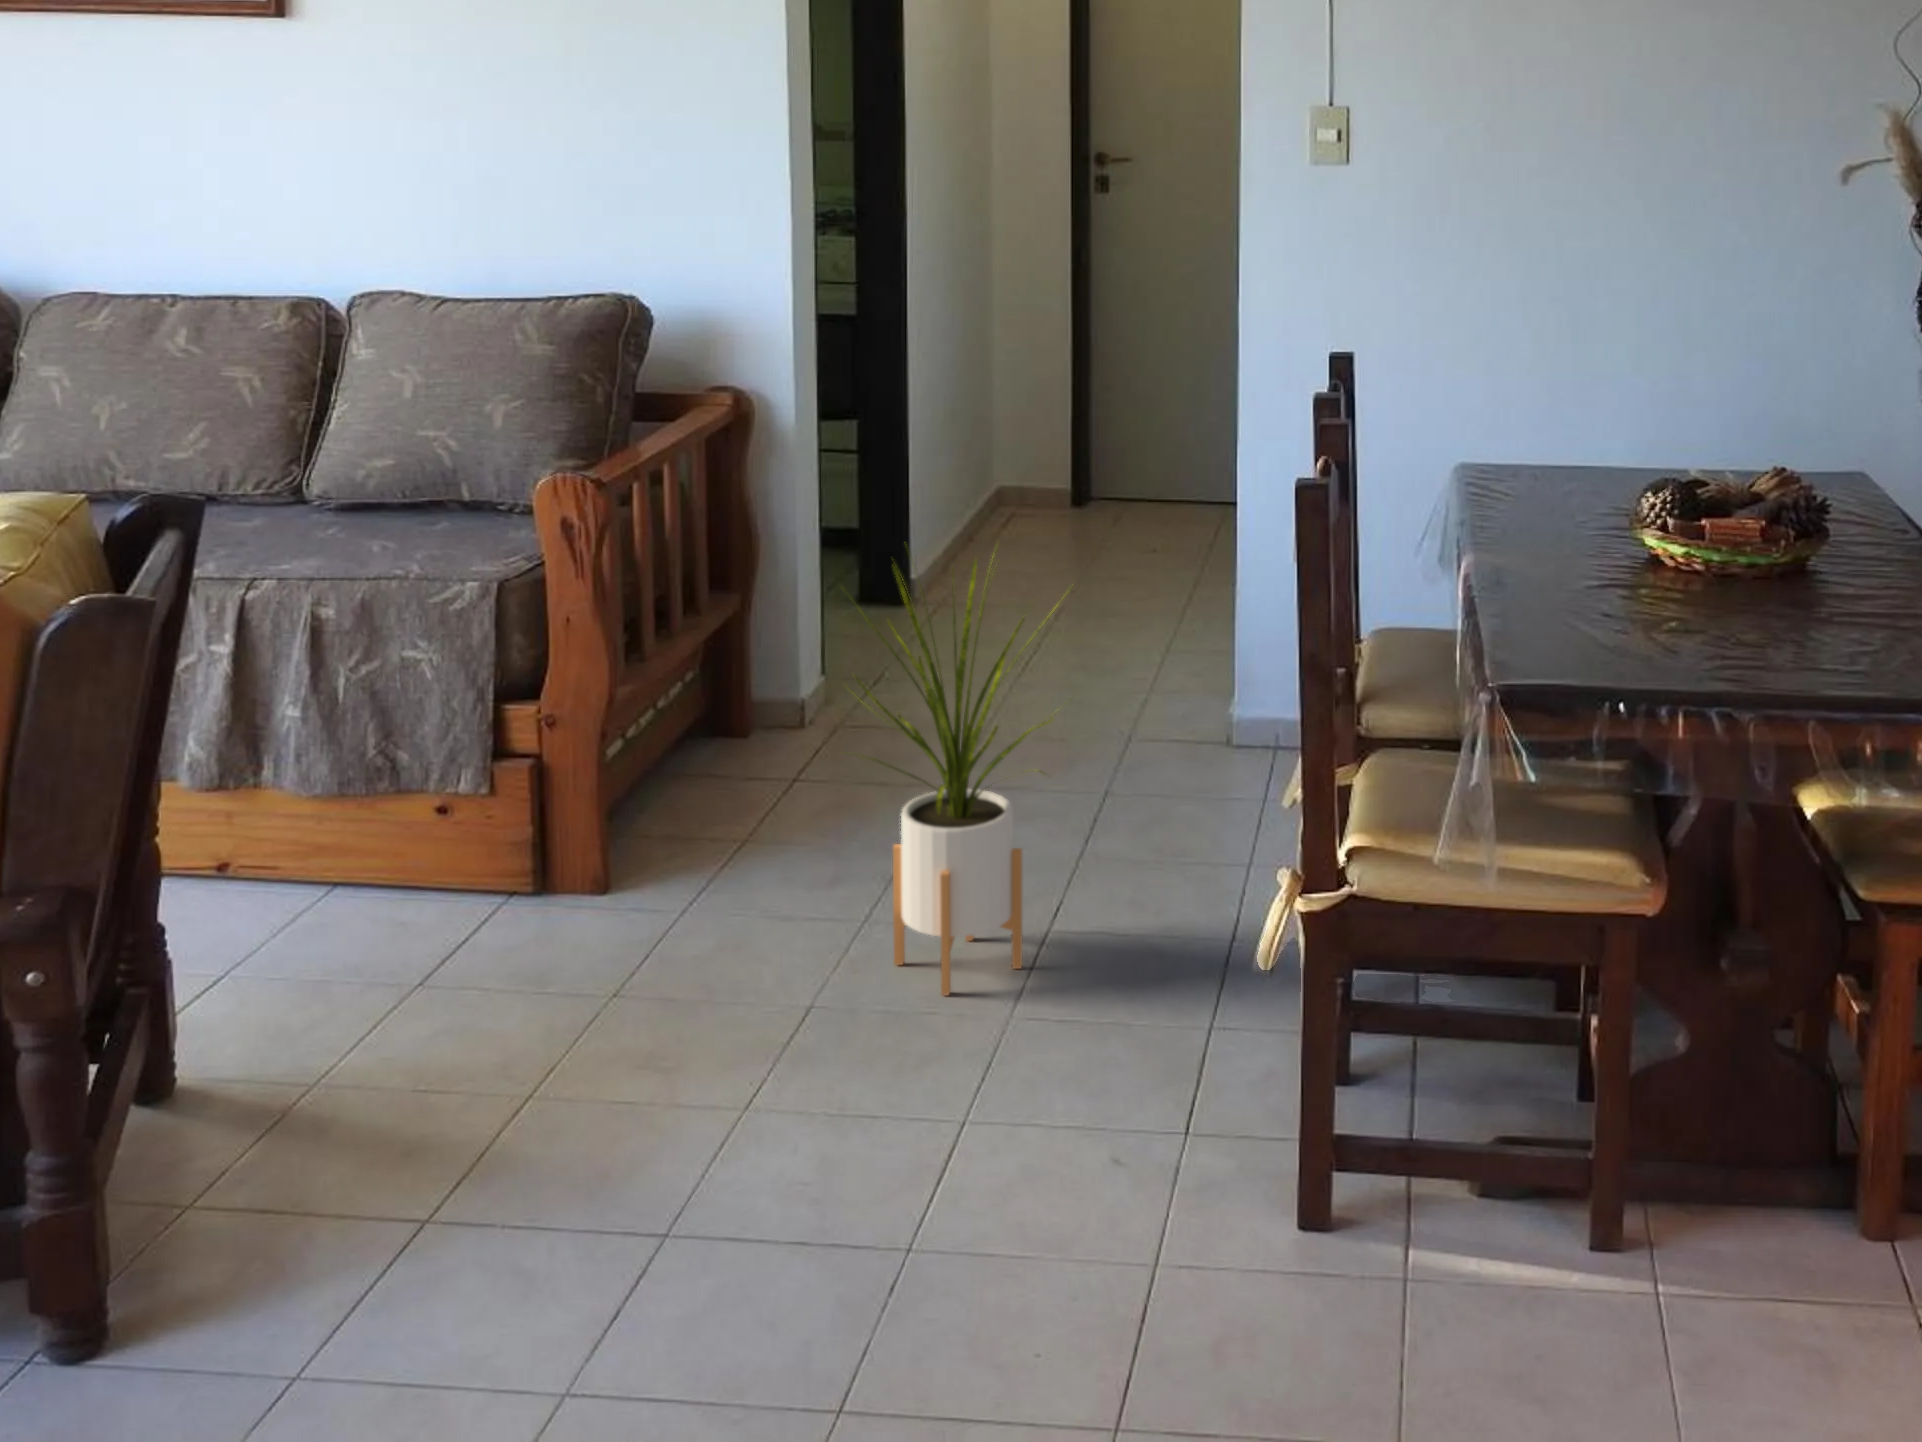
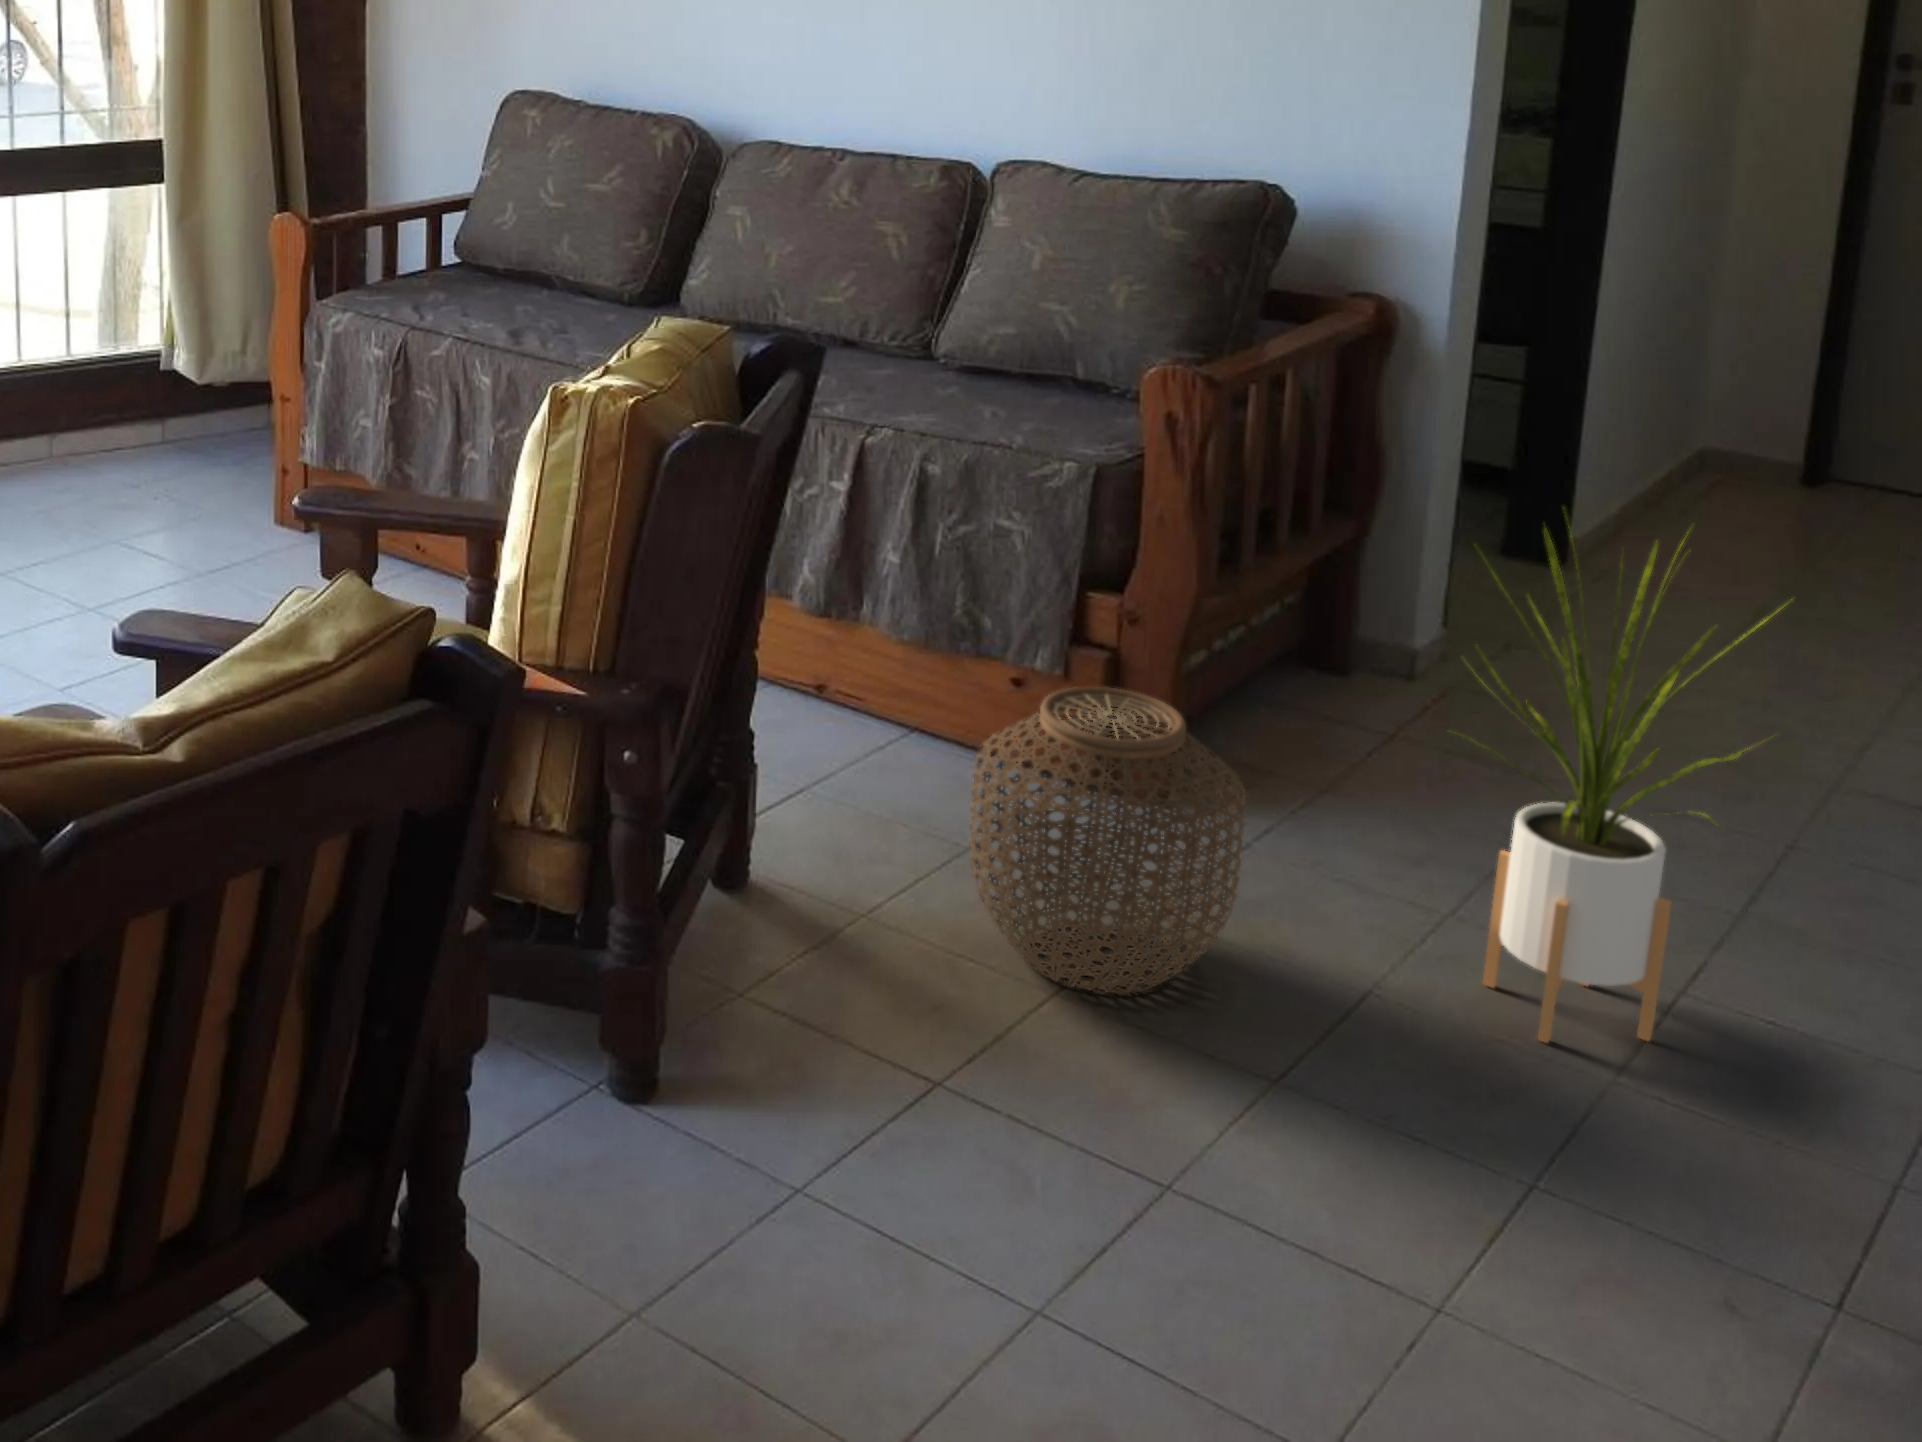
woven basket: none [417,785,685,1084] -> present [968,687,1246,993]

